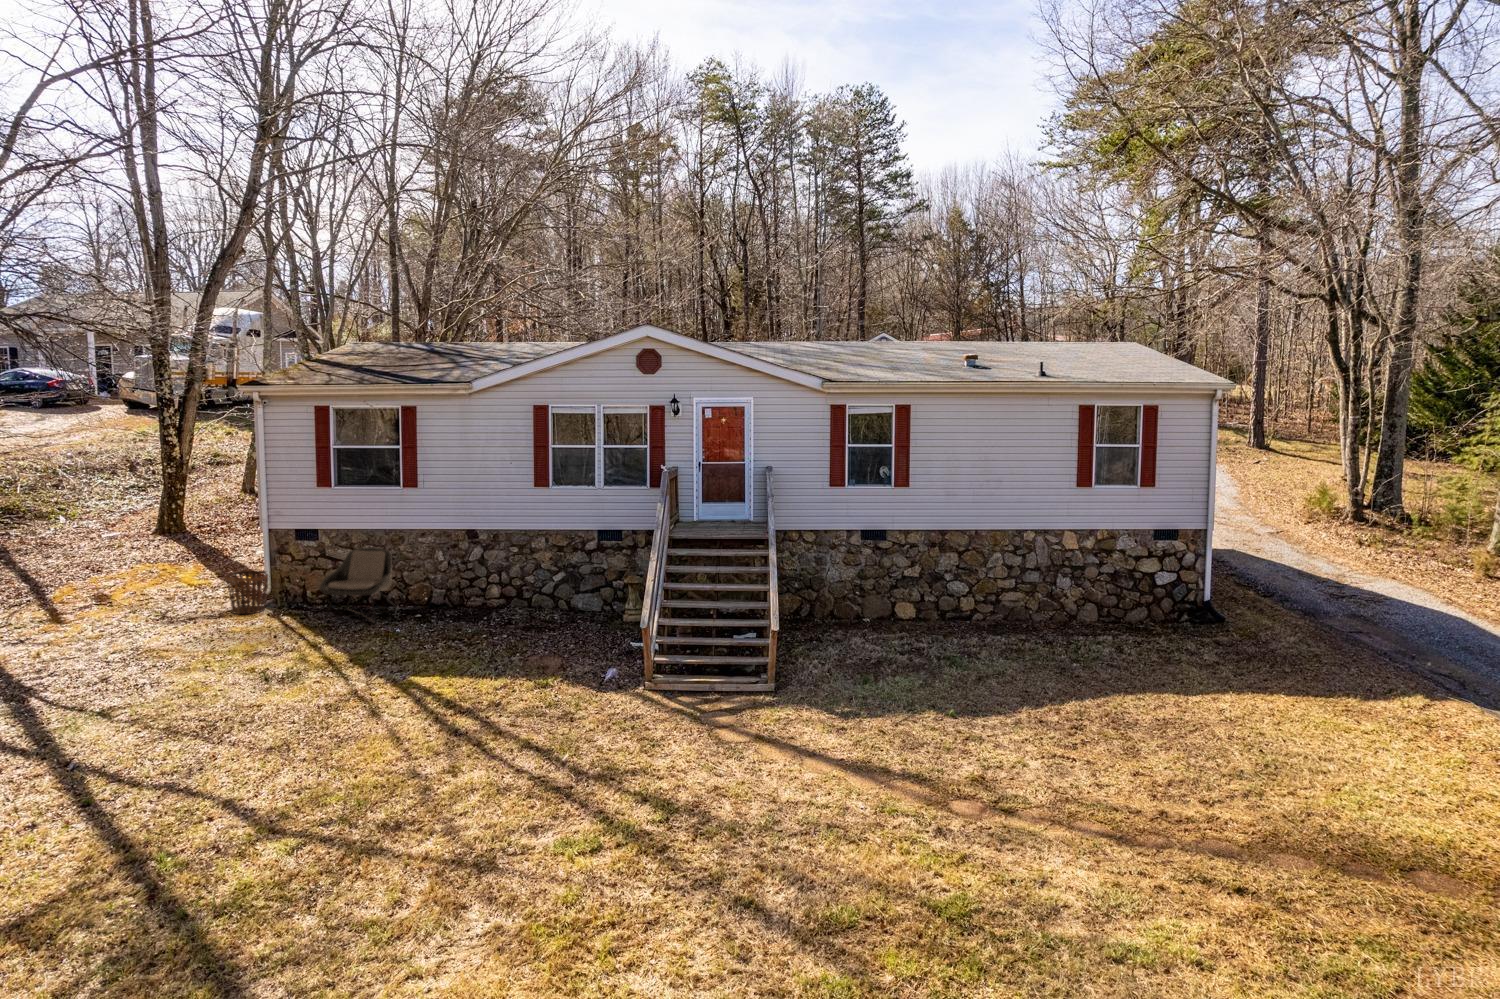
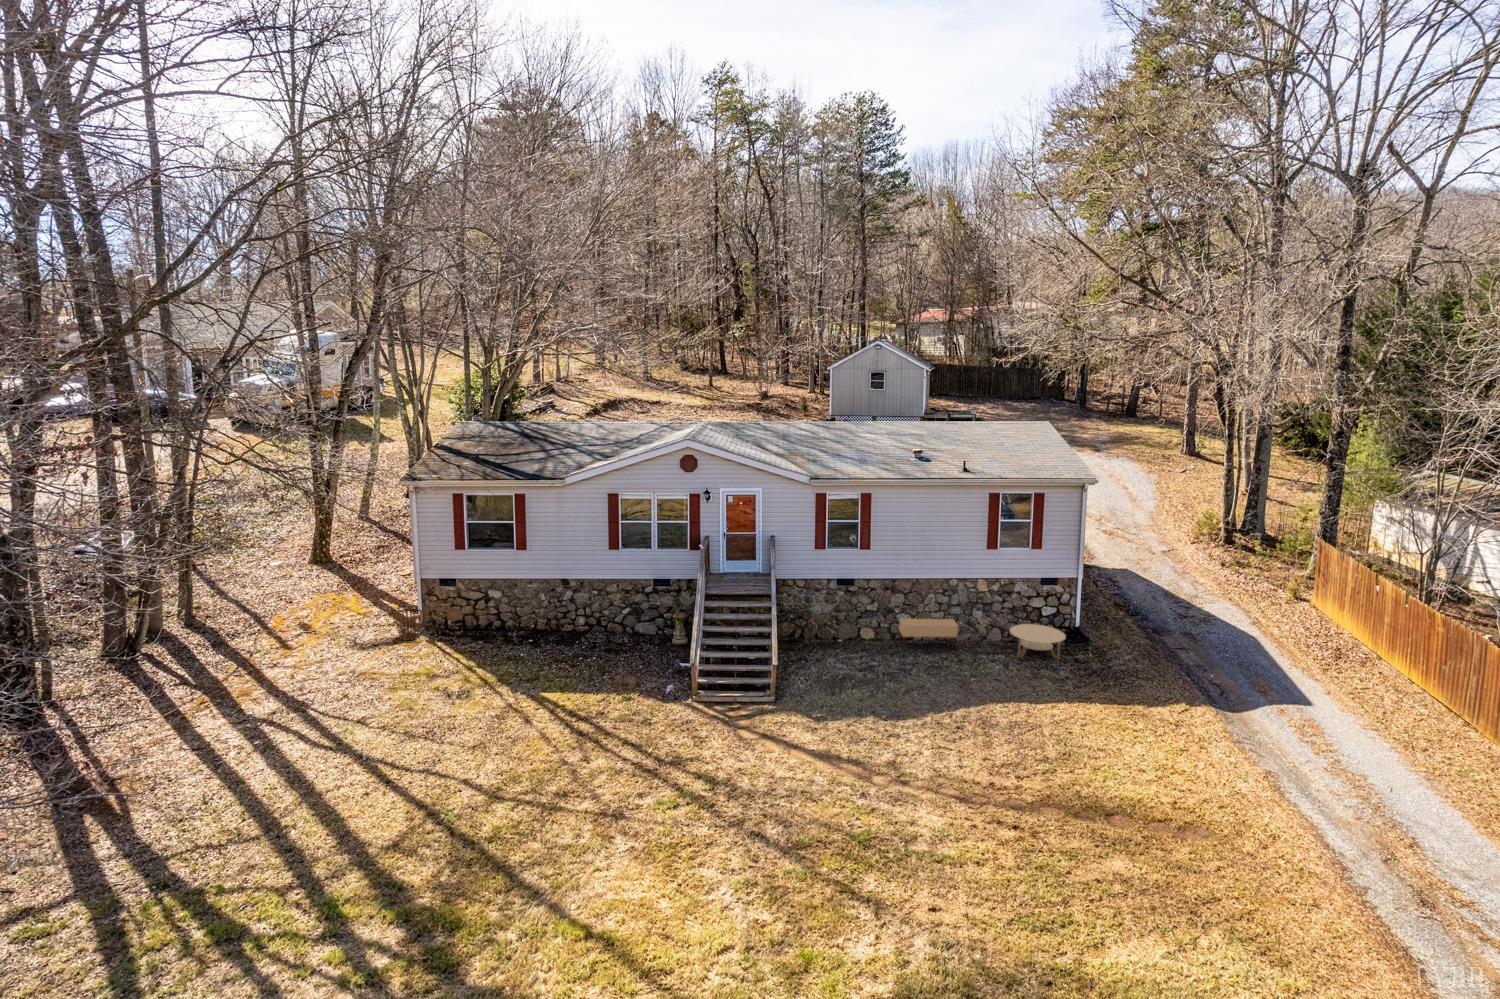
lounge chair: present [320,547,396,624] -> none [463,593,512,649]
bench: none [950,587,1037,628] -> present [899,618,958,647]
round table: none [1111,595,1195,642] -> present [1010,624,1066,660]

